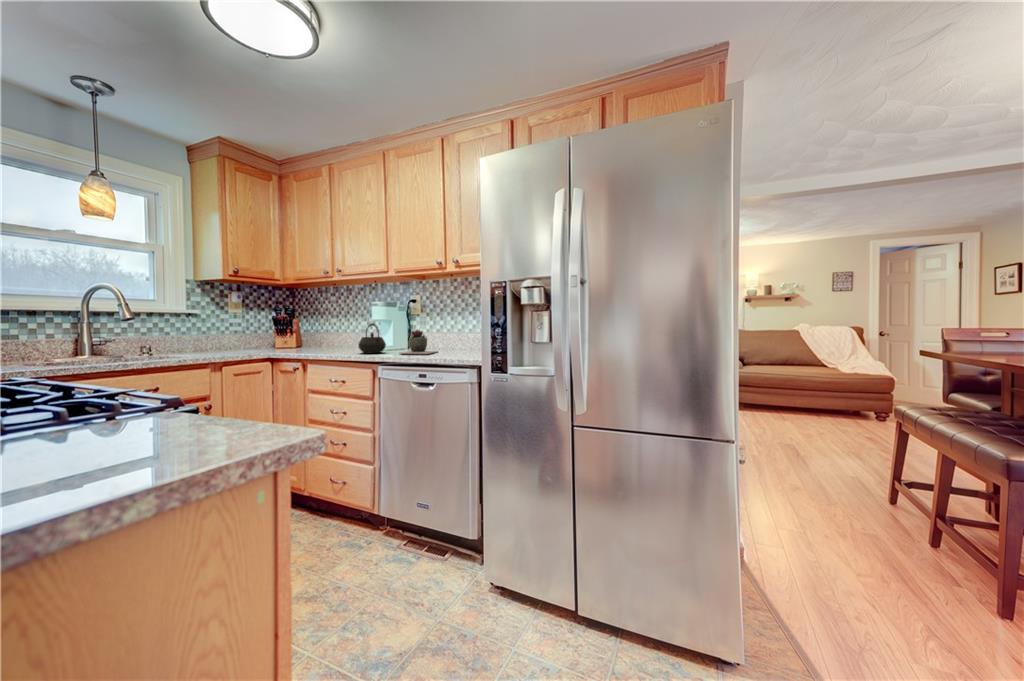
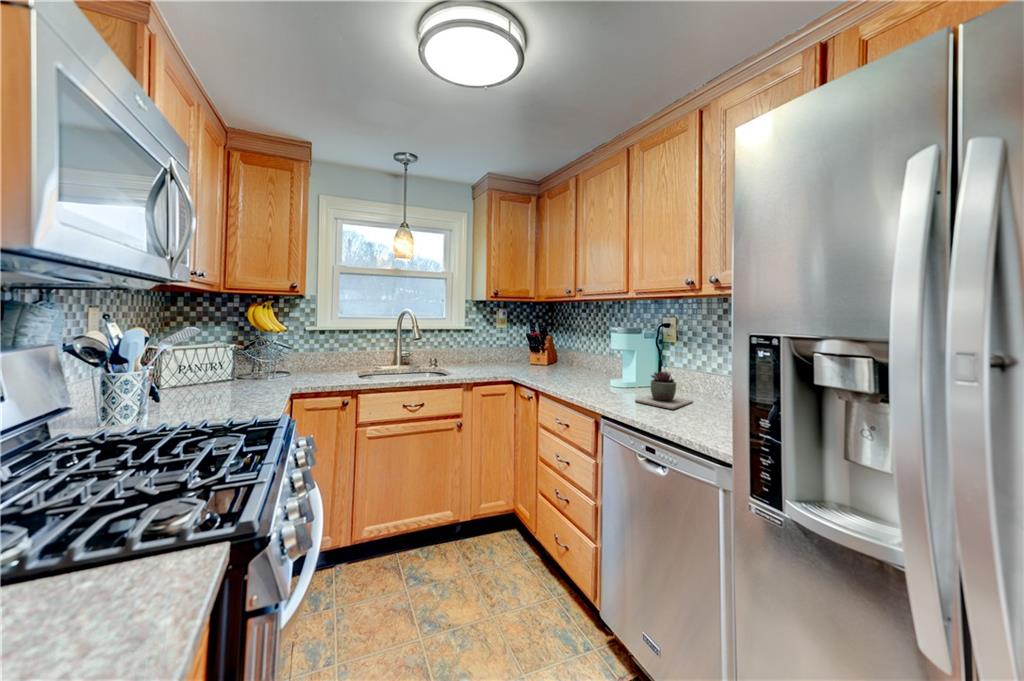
kettle: present [358,323,386,353] -> none [591,356,623,393]

